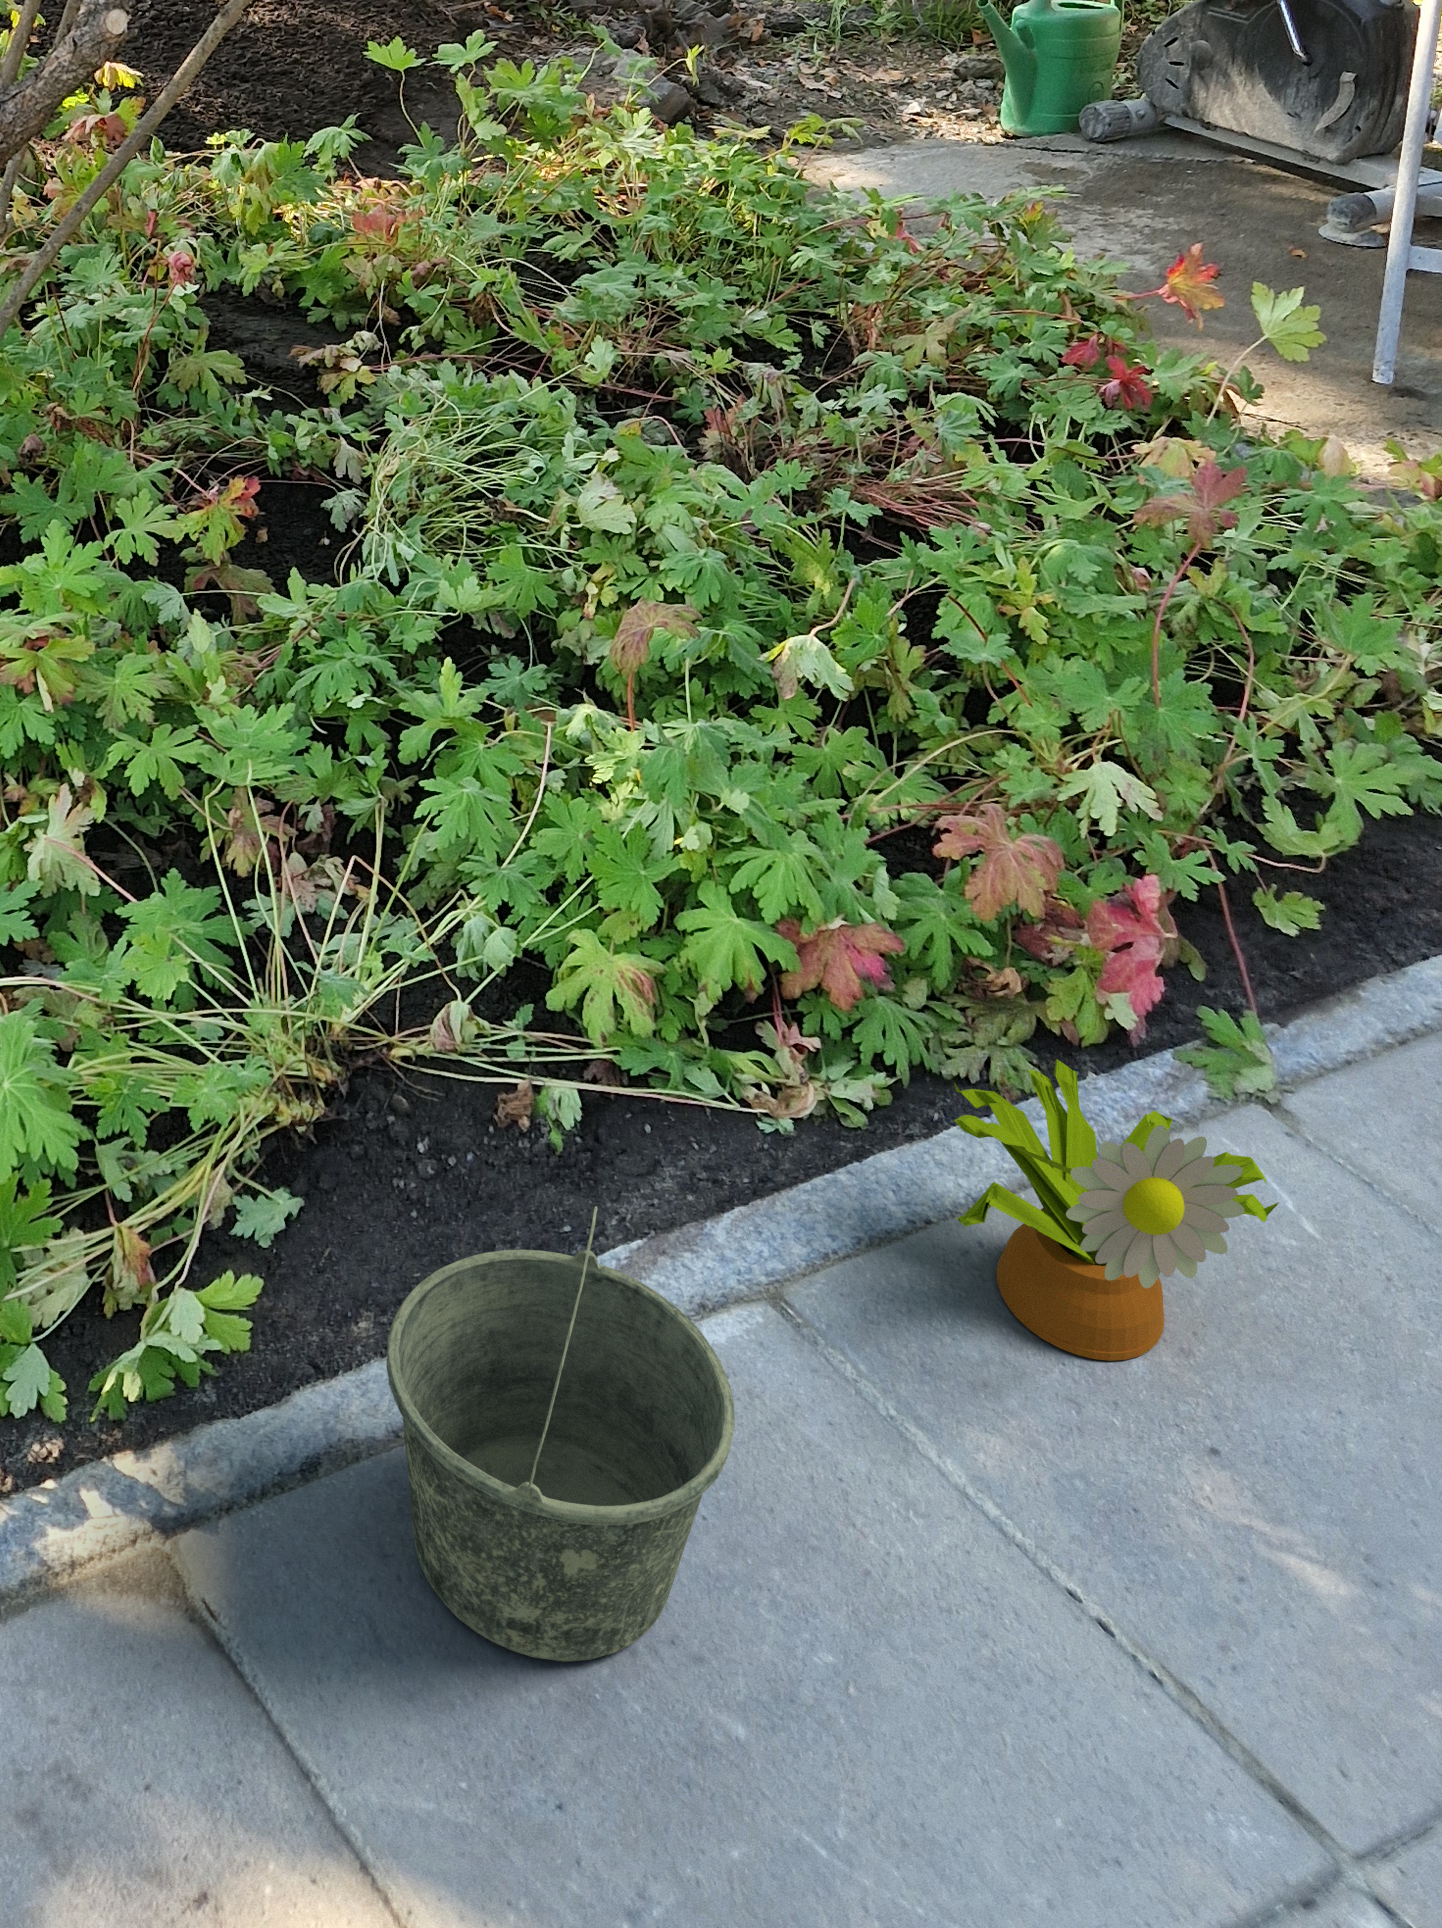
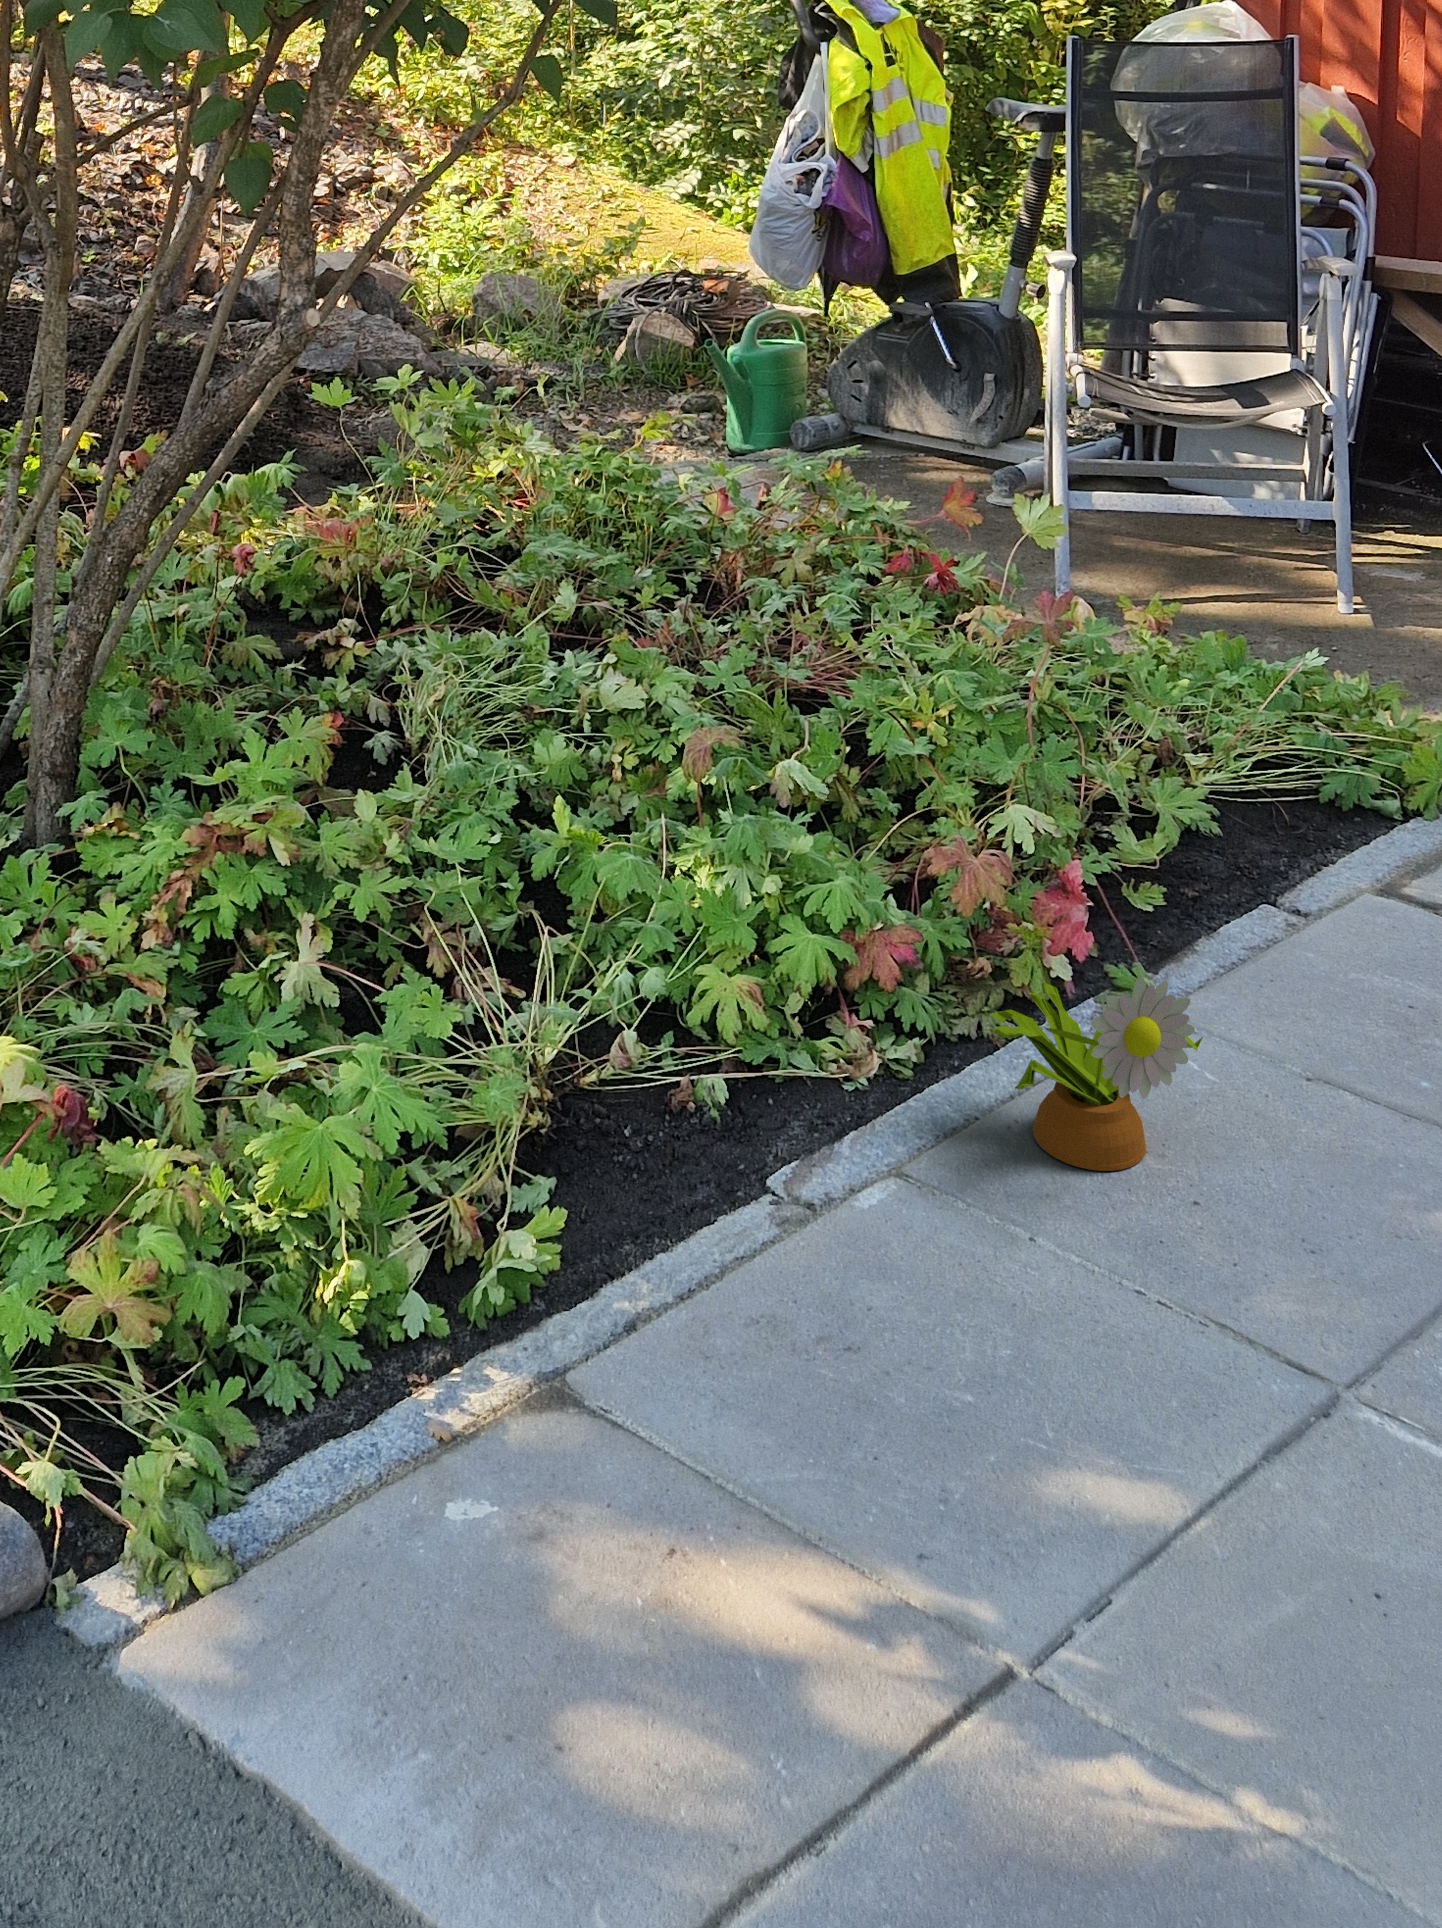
bucket: present [387,1206,735,1662] -> none [702,1077,946,1408]

